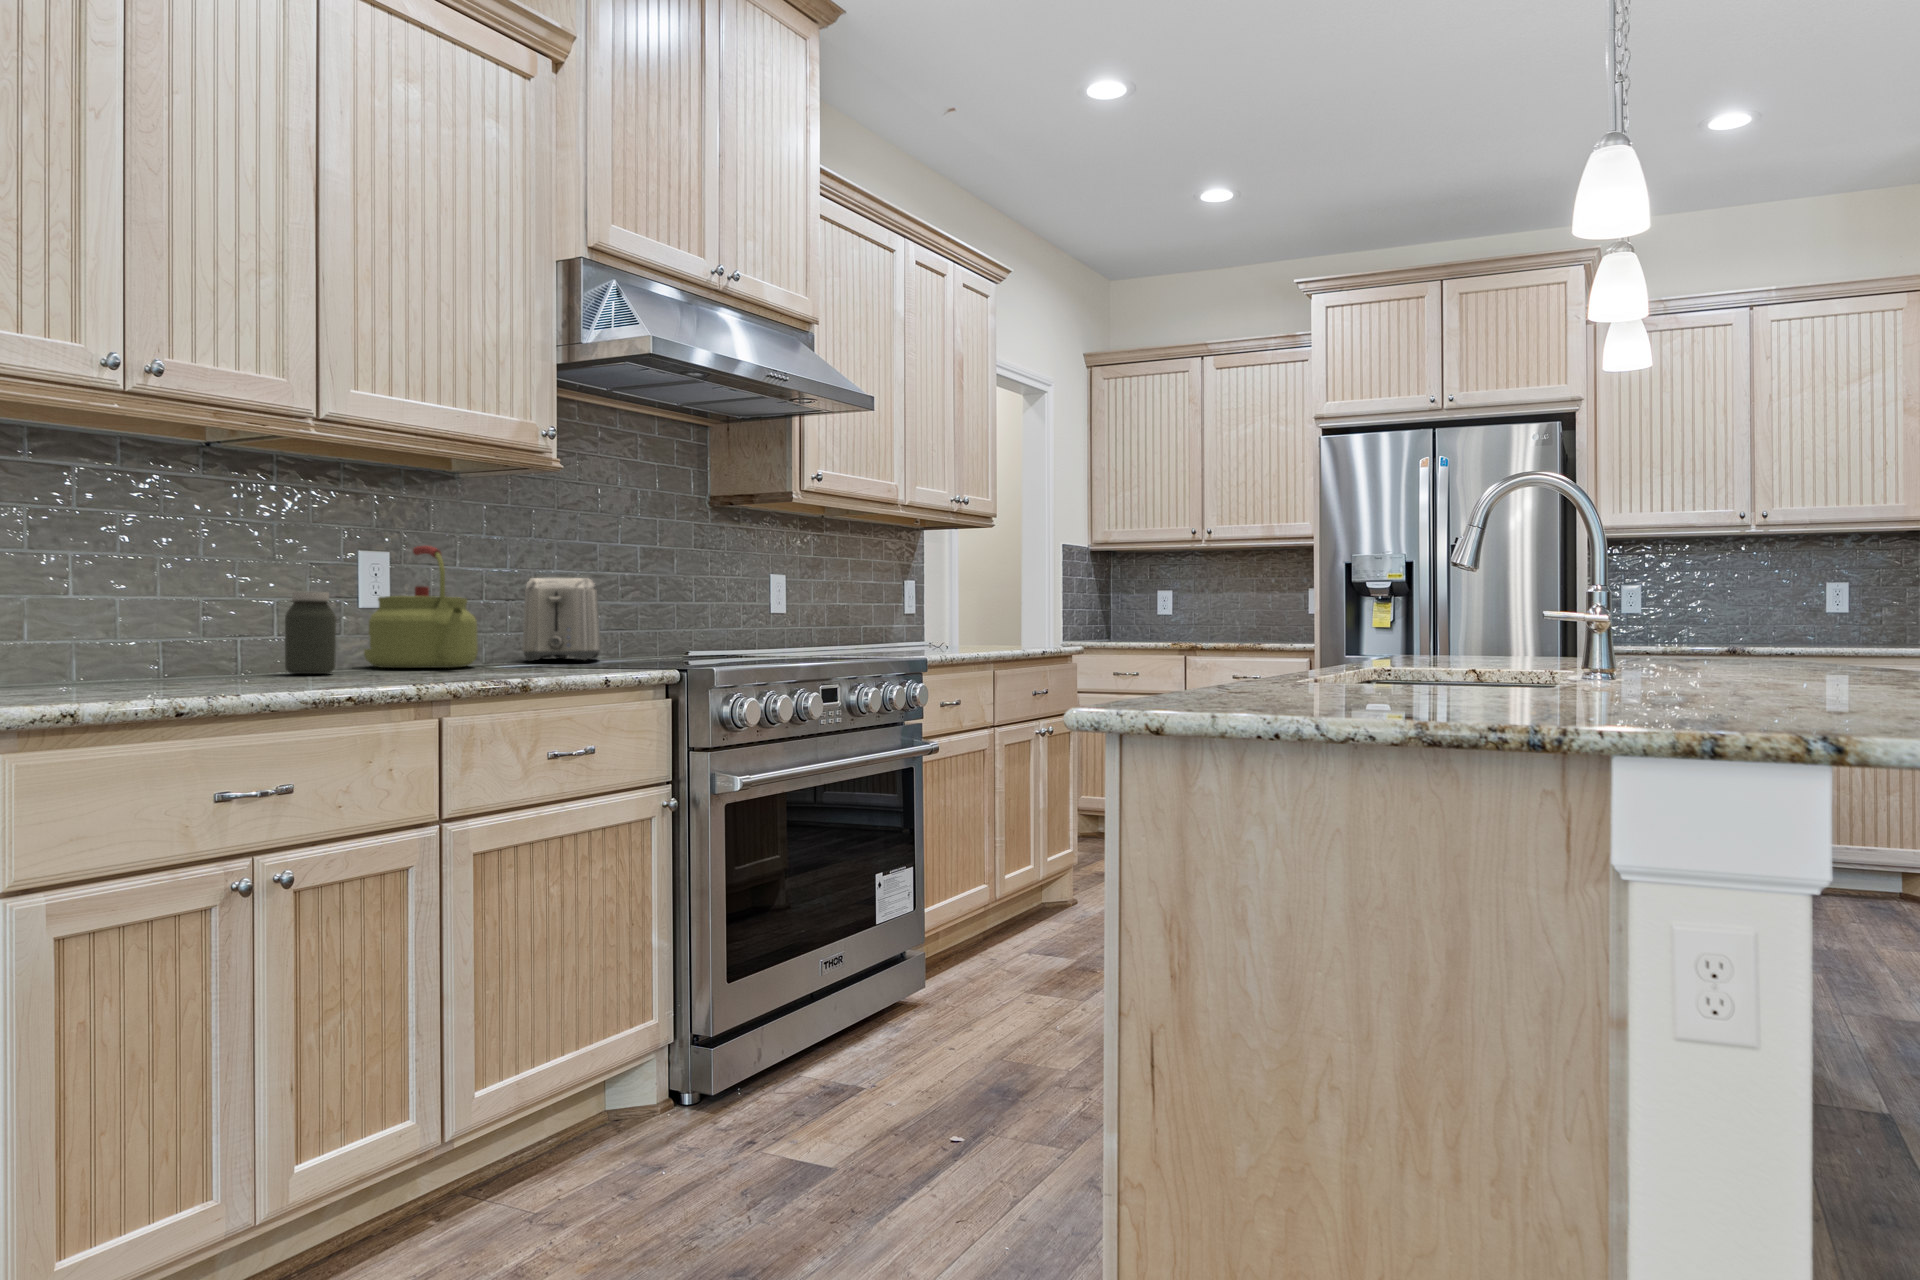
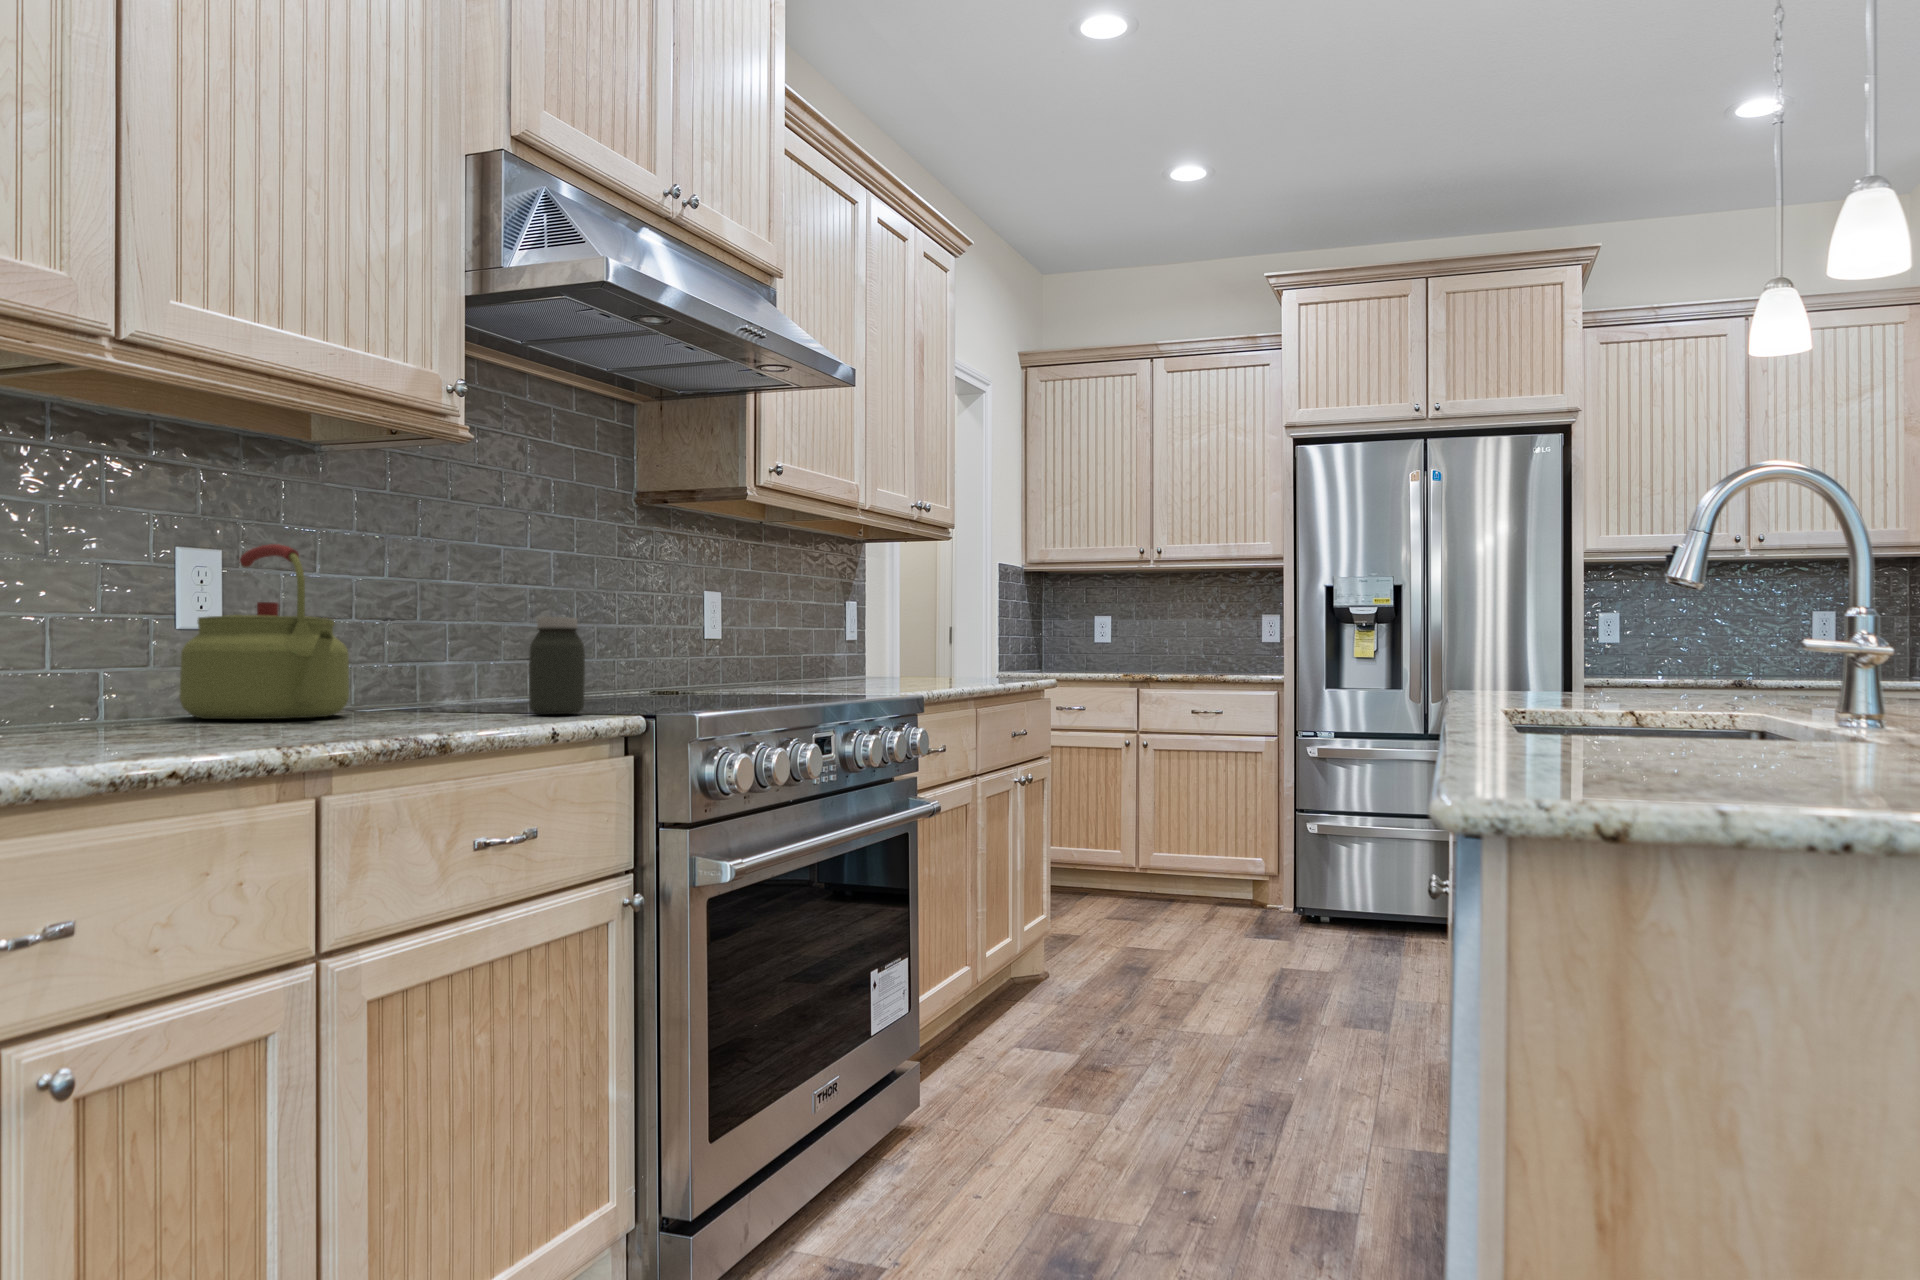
toaster: present [522,578,601,661] -> none [406,593,511,706]
jar: present [285,591,336,674] -> present [529,617,585,714]

